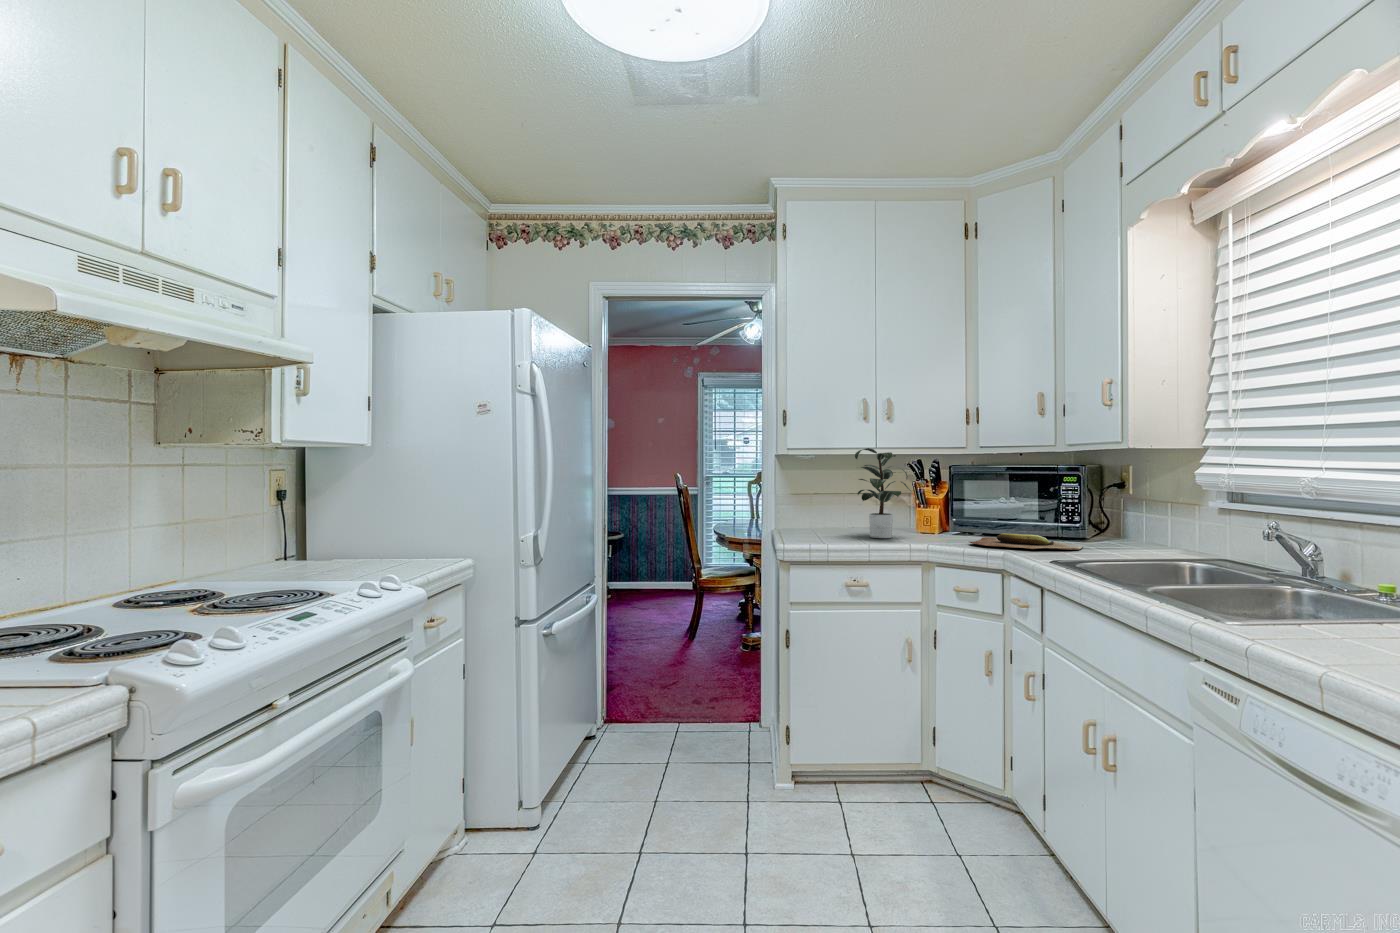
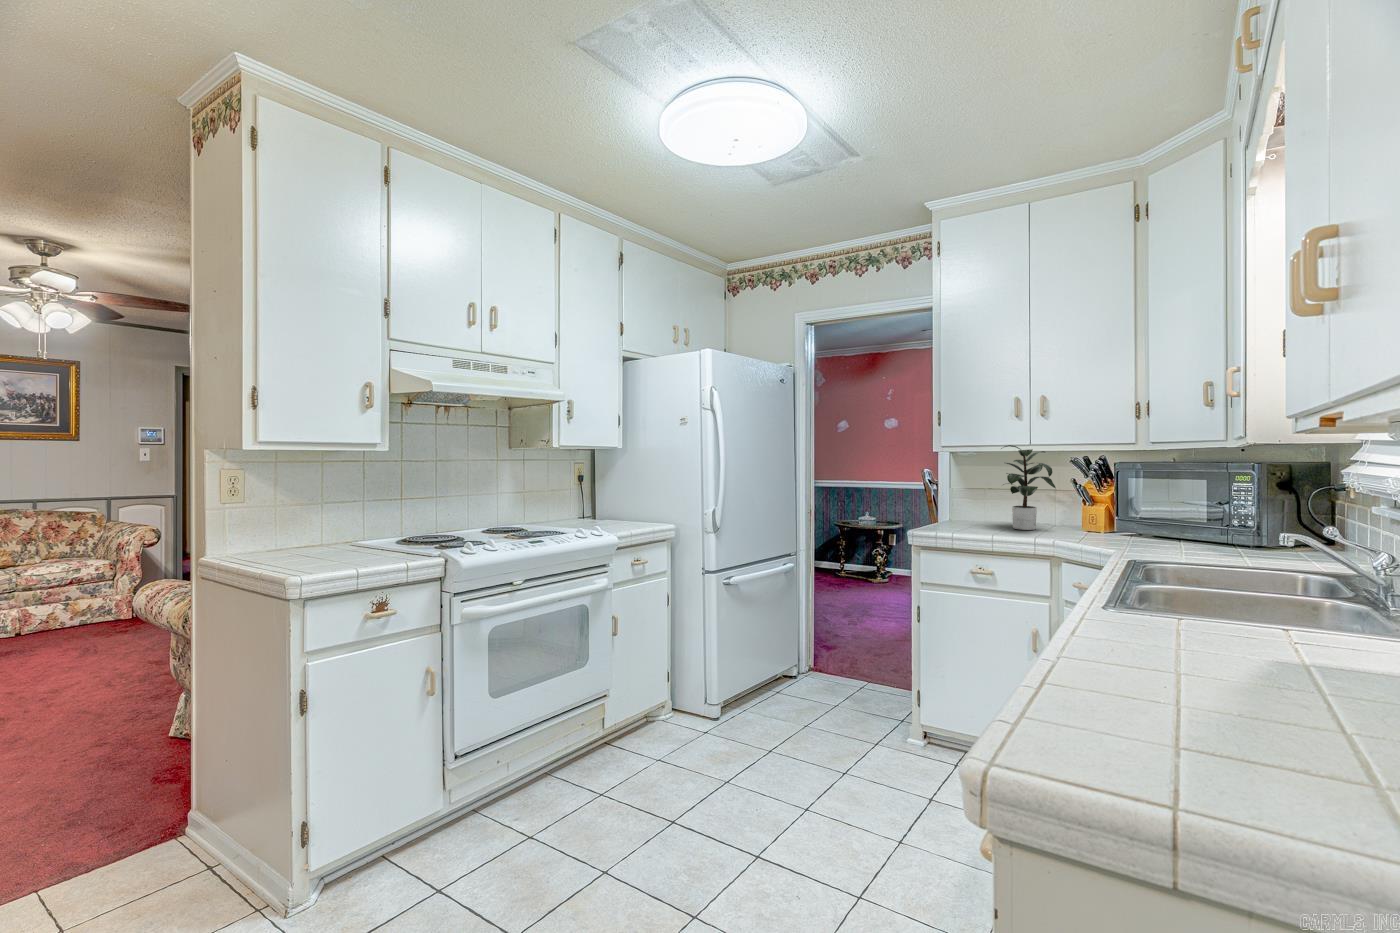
cutting board: present [970,533,1083,550] -> none [1099,535,1240,559]

